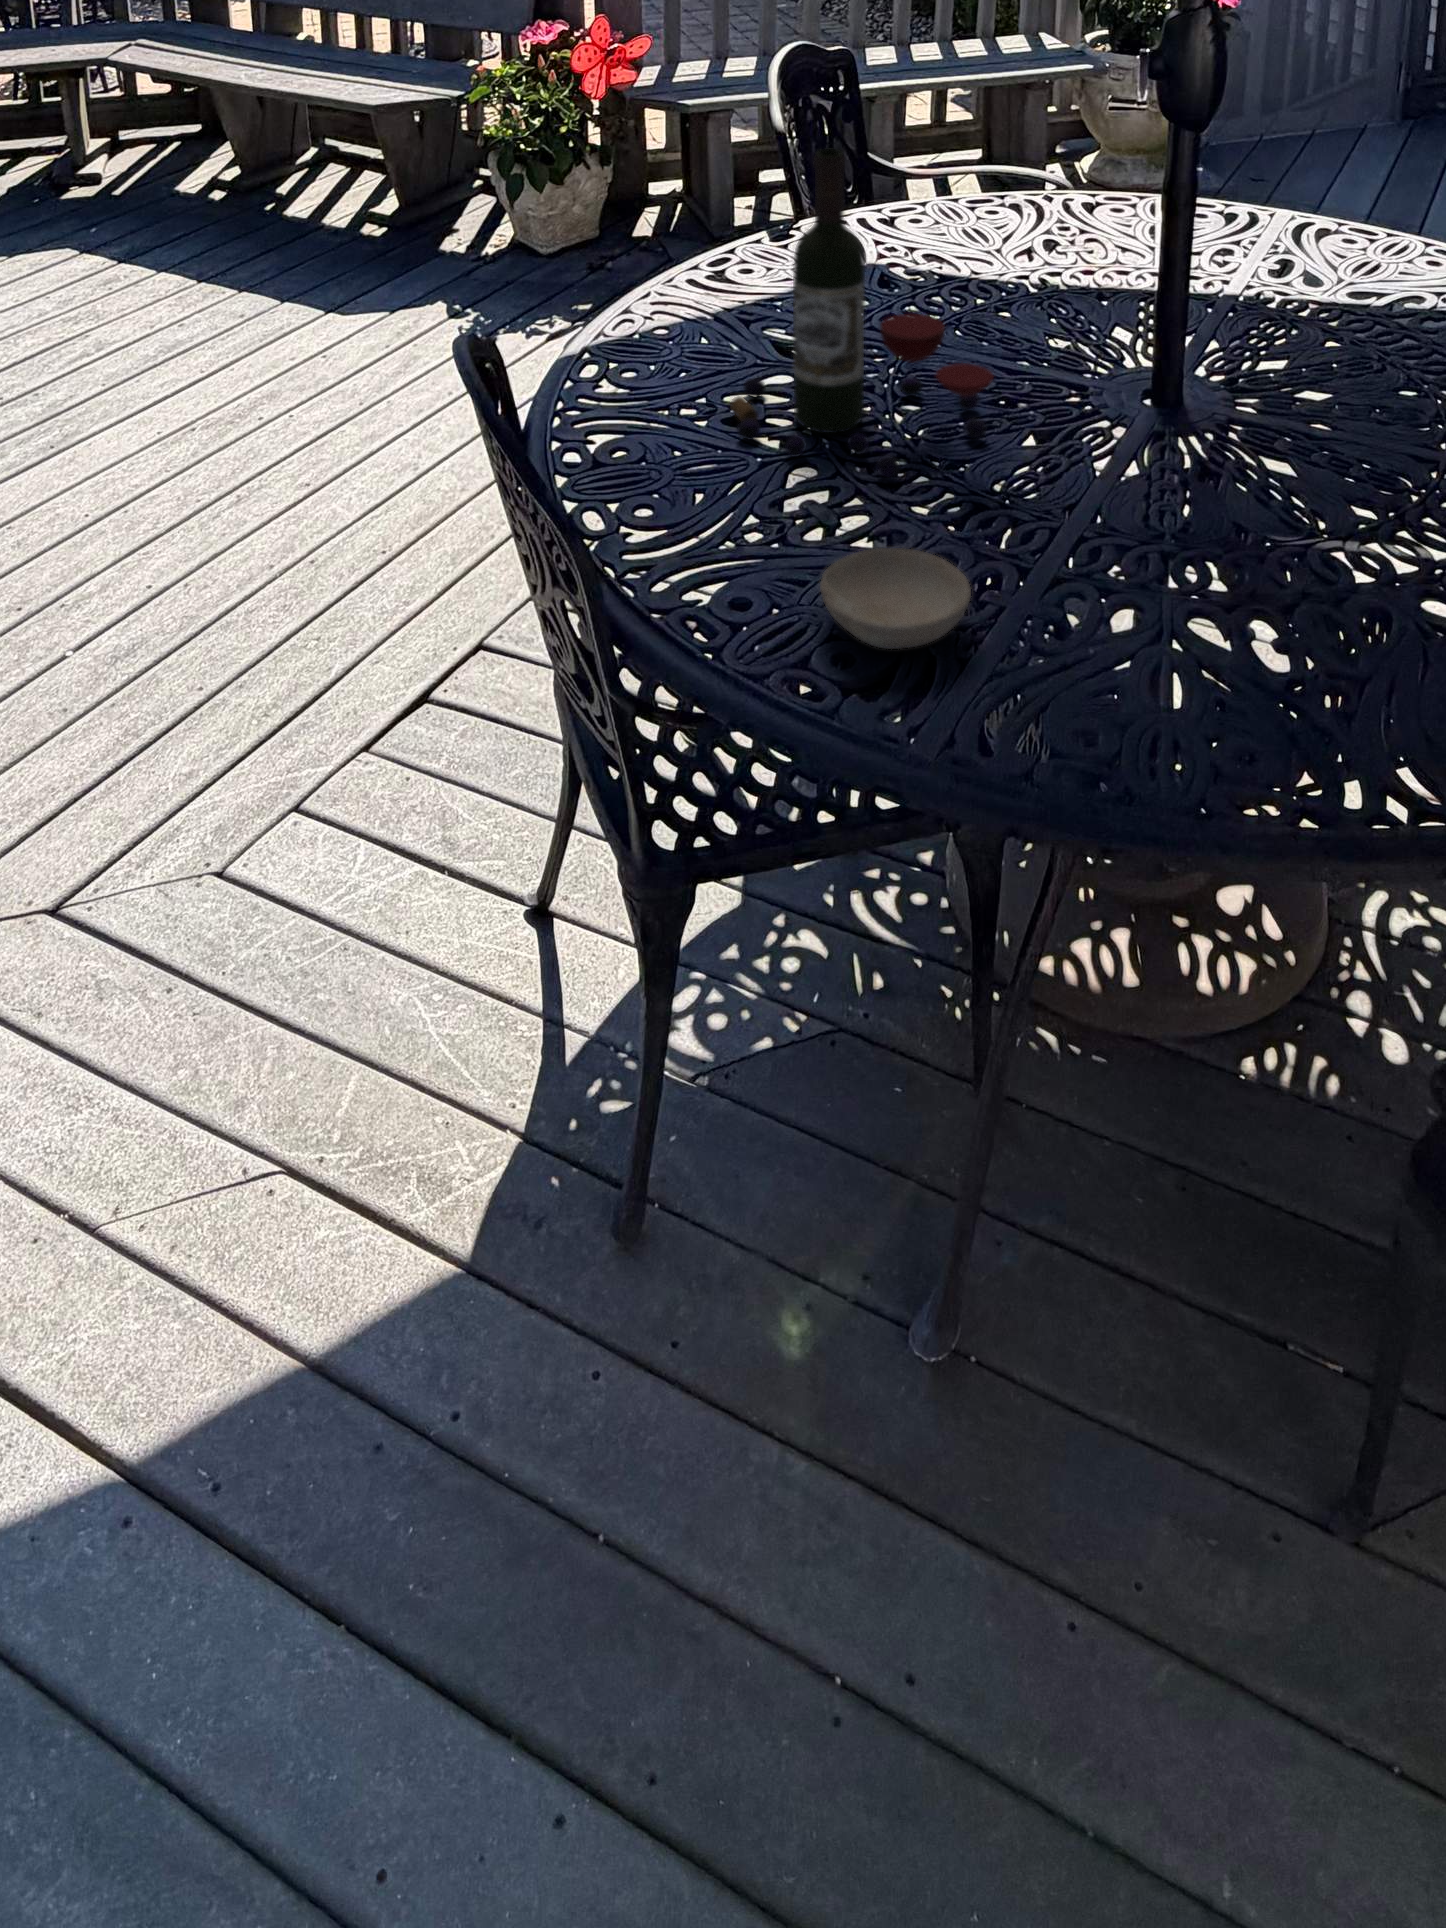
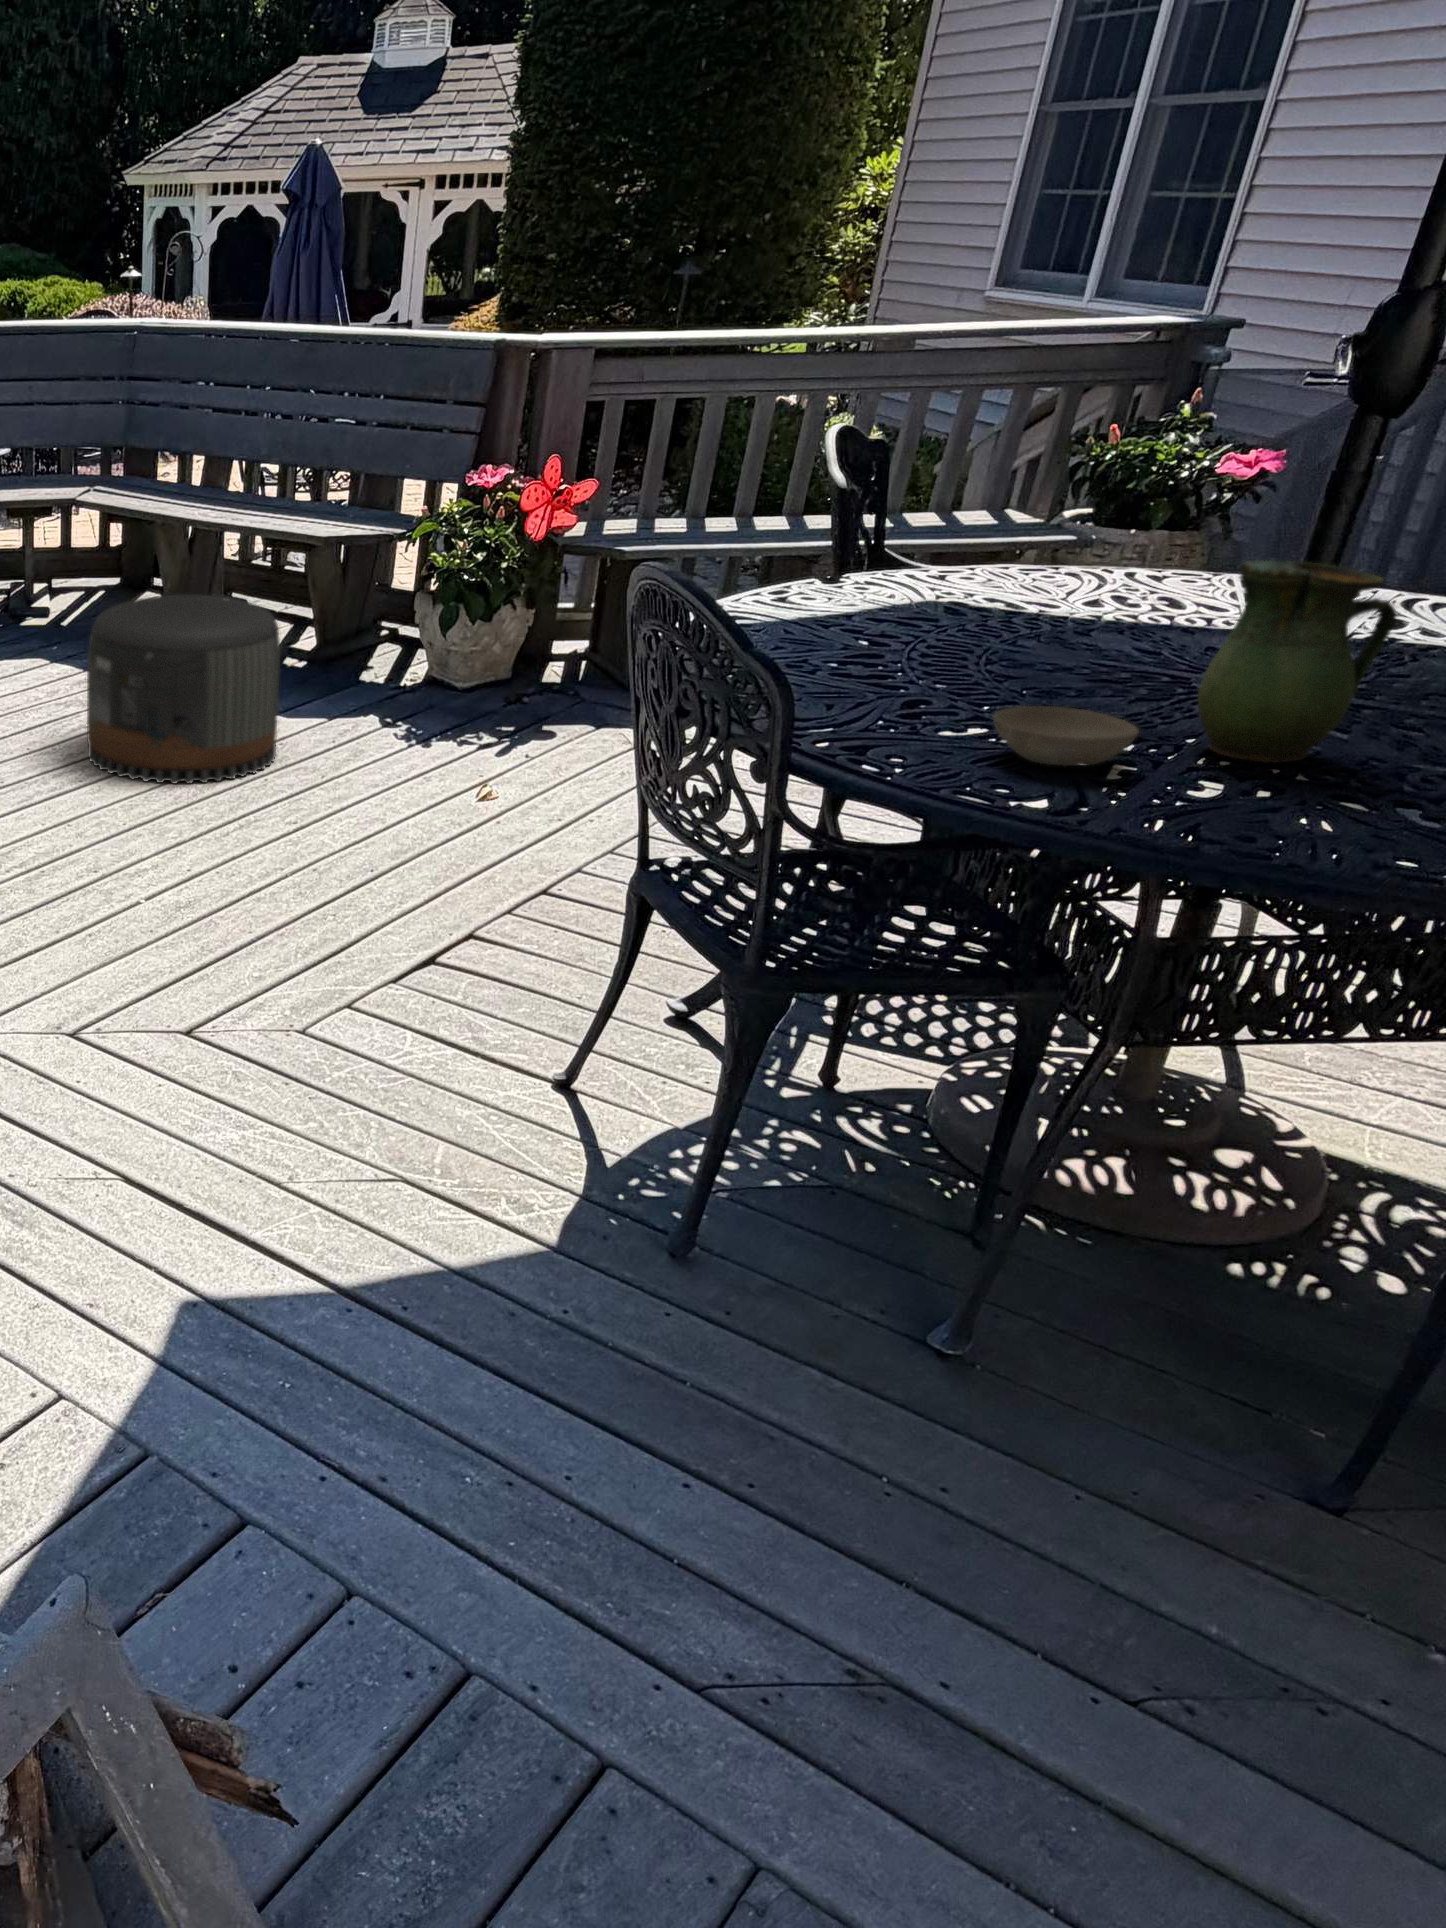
wine bottle: present [730,149,993,477] -> none [845,406,1153,698]
pouf: none [54,203,304,441] -> present [87,594,280,783]
pitcher: none [1040,369,1209,608] -> present [1198,560,1396,763]

